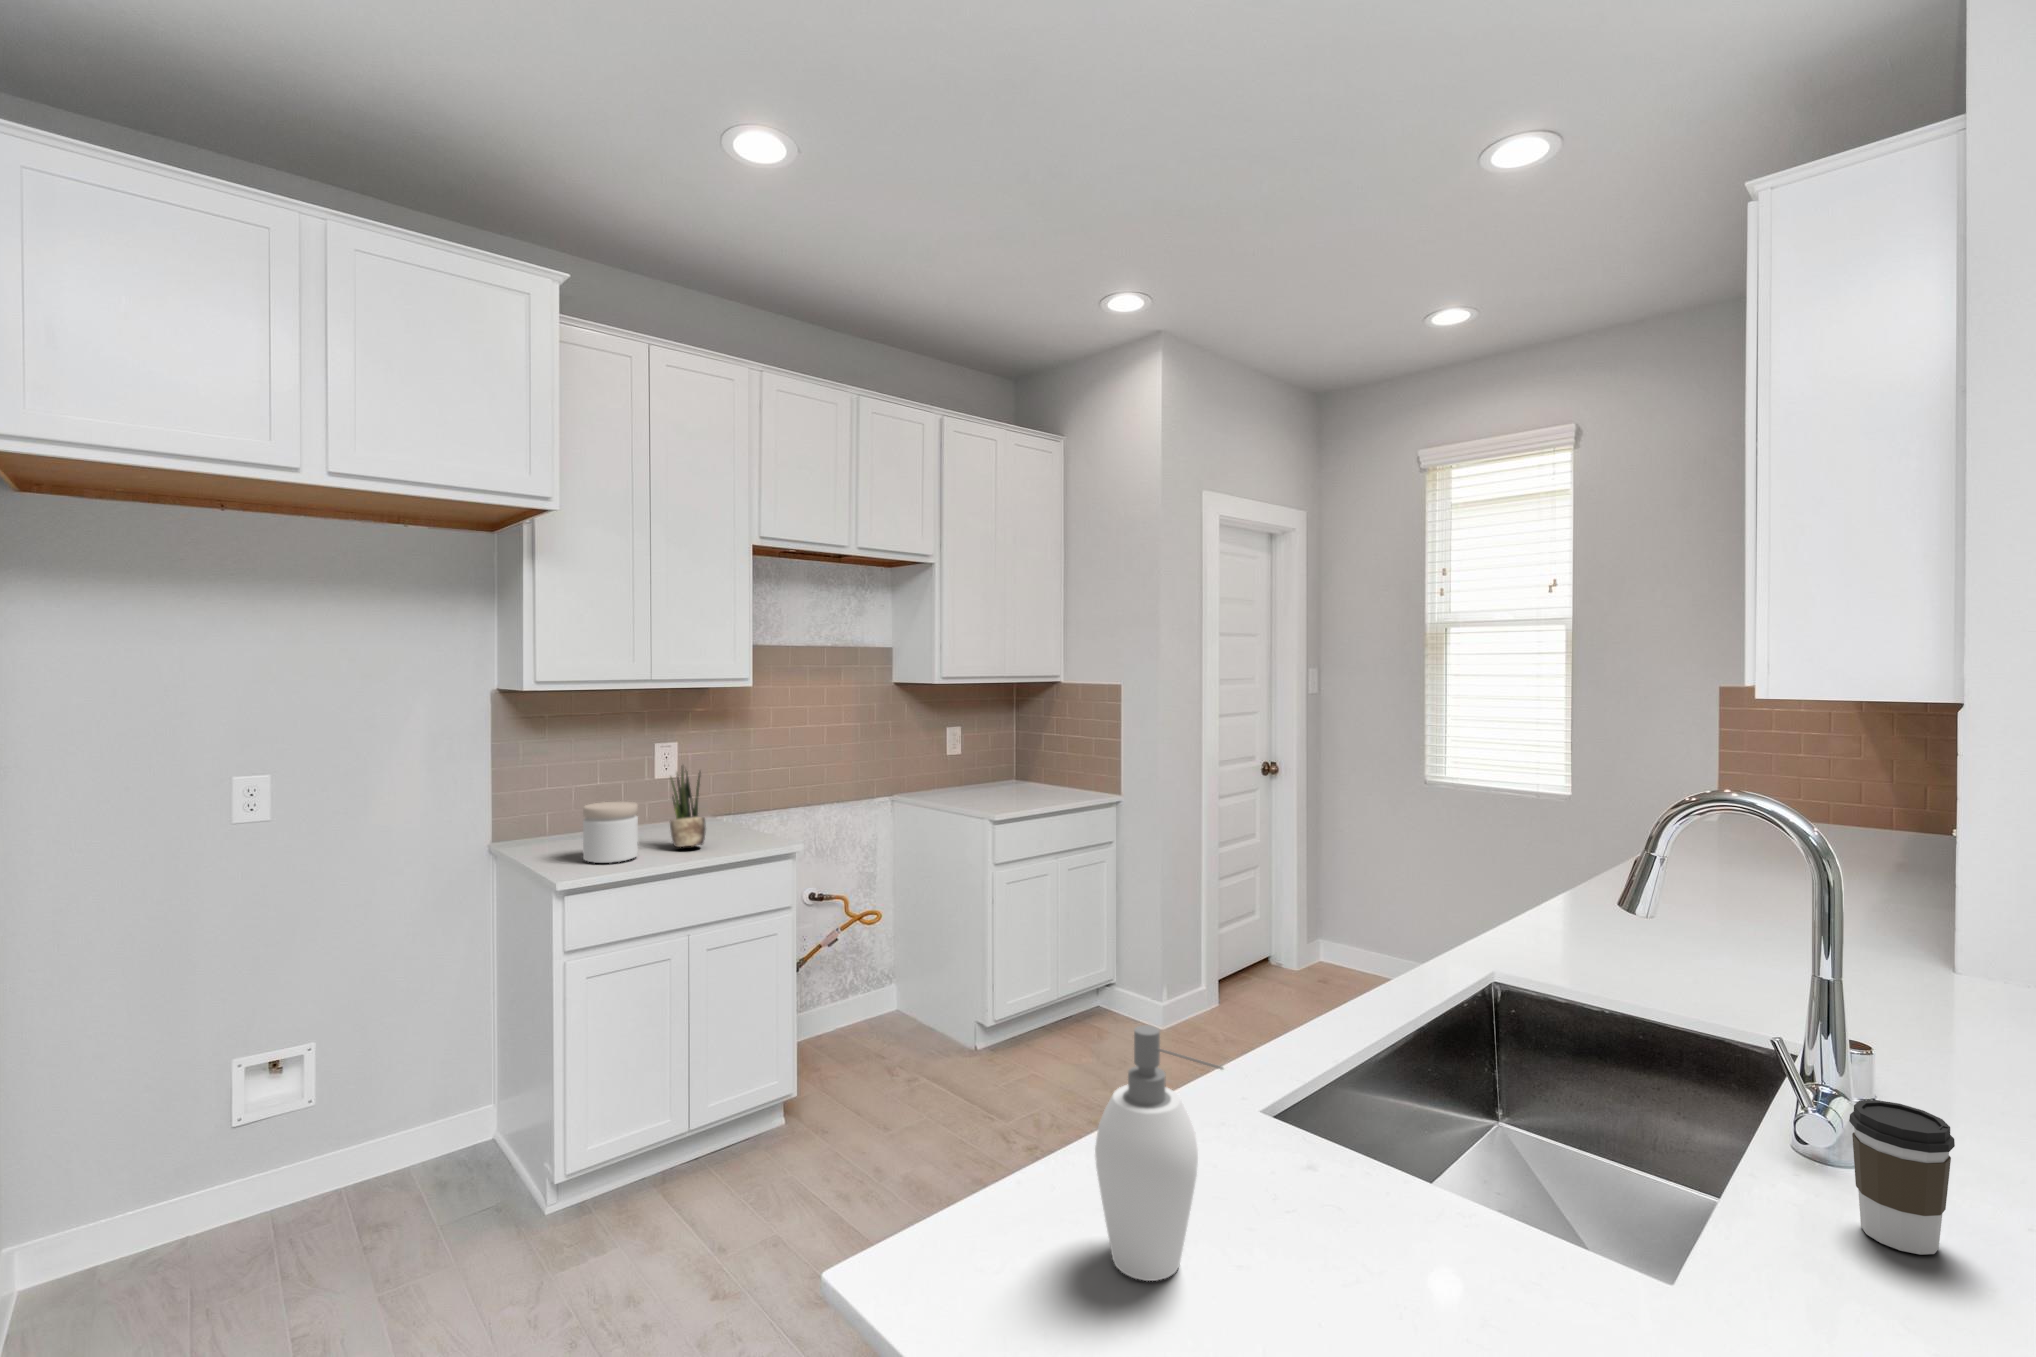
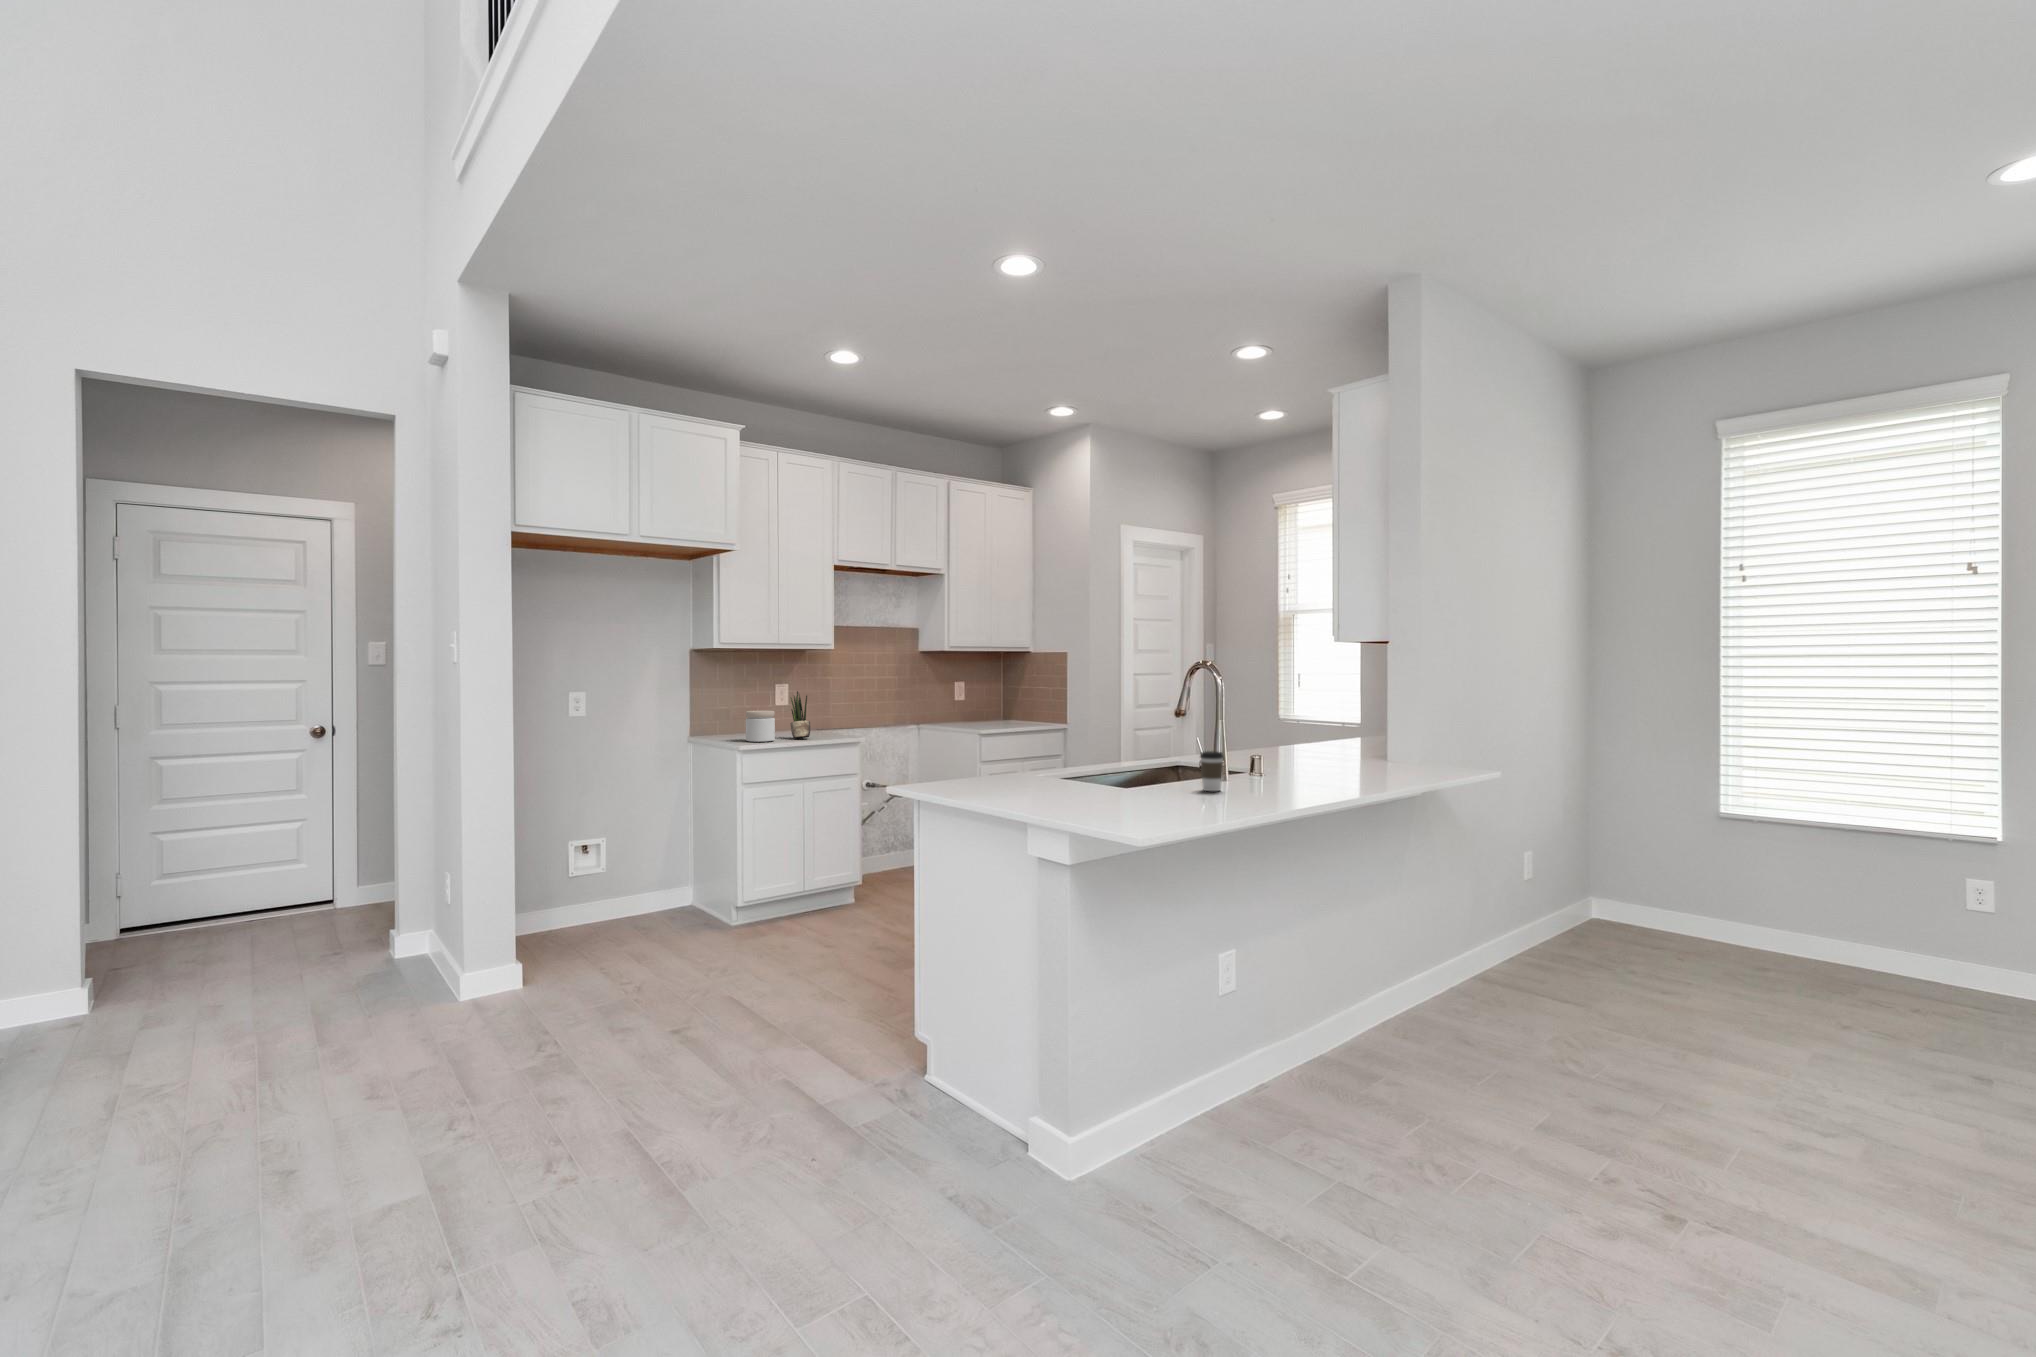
soap dispenser: present [1095,1025,1223,1281] -> none [963,723,997,794]

